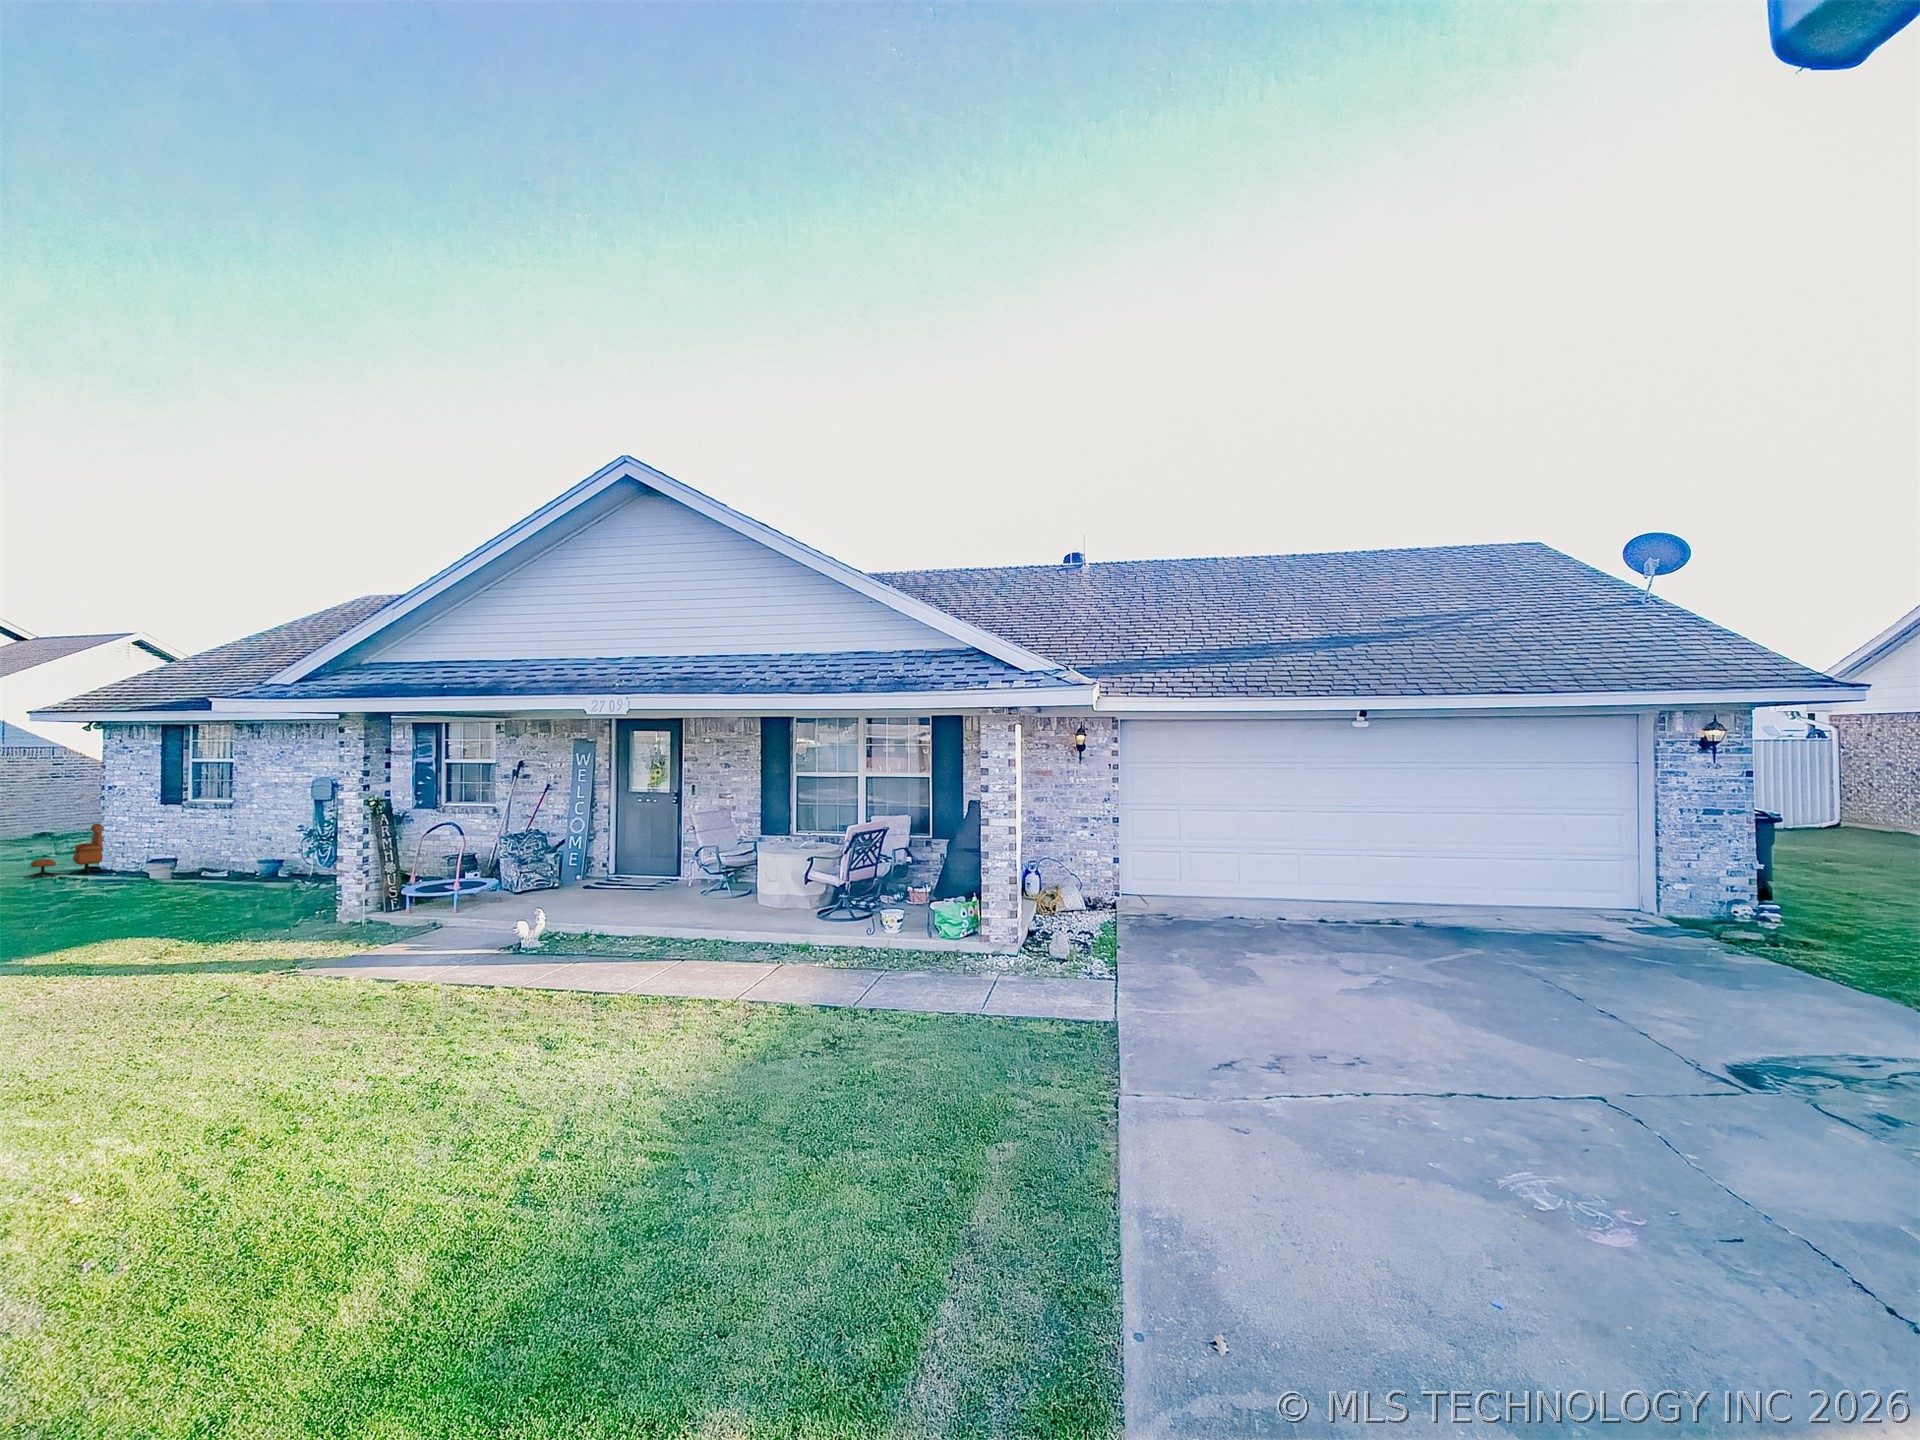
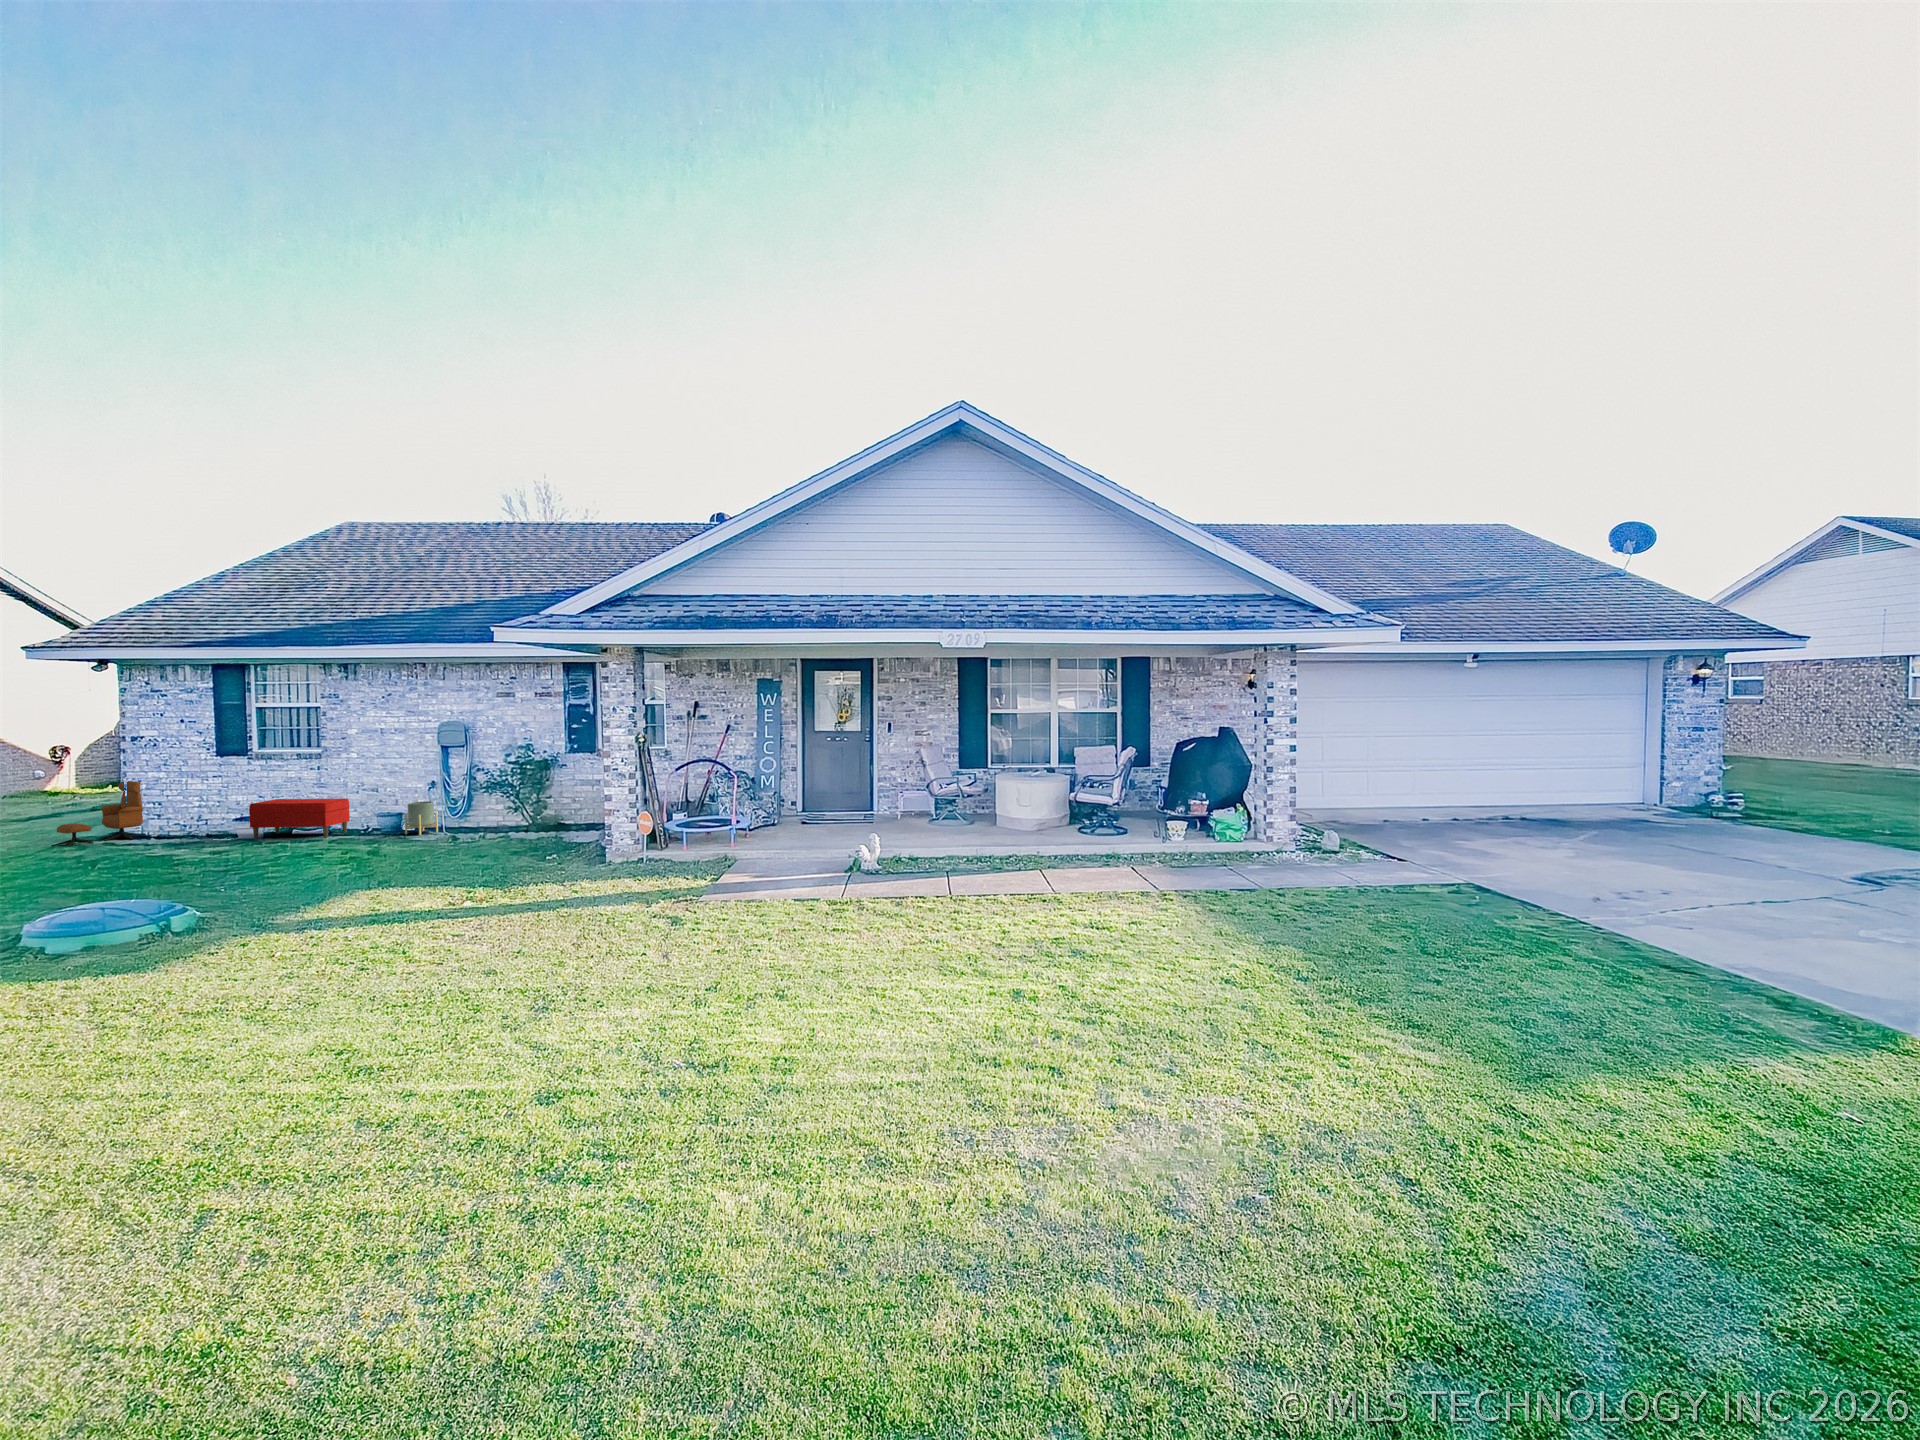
bench: none [165,843,250,880] -> present [249,798,350,838]
planter: none [281,850,311,881] -> present [404,801,438,835]

